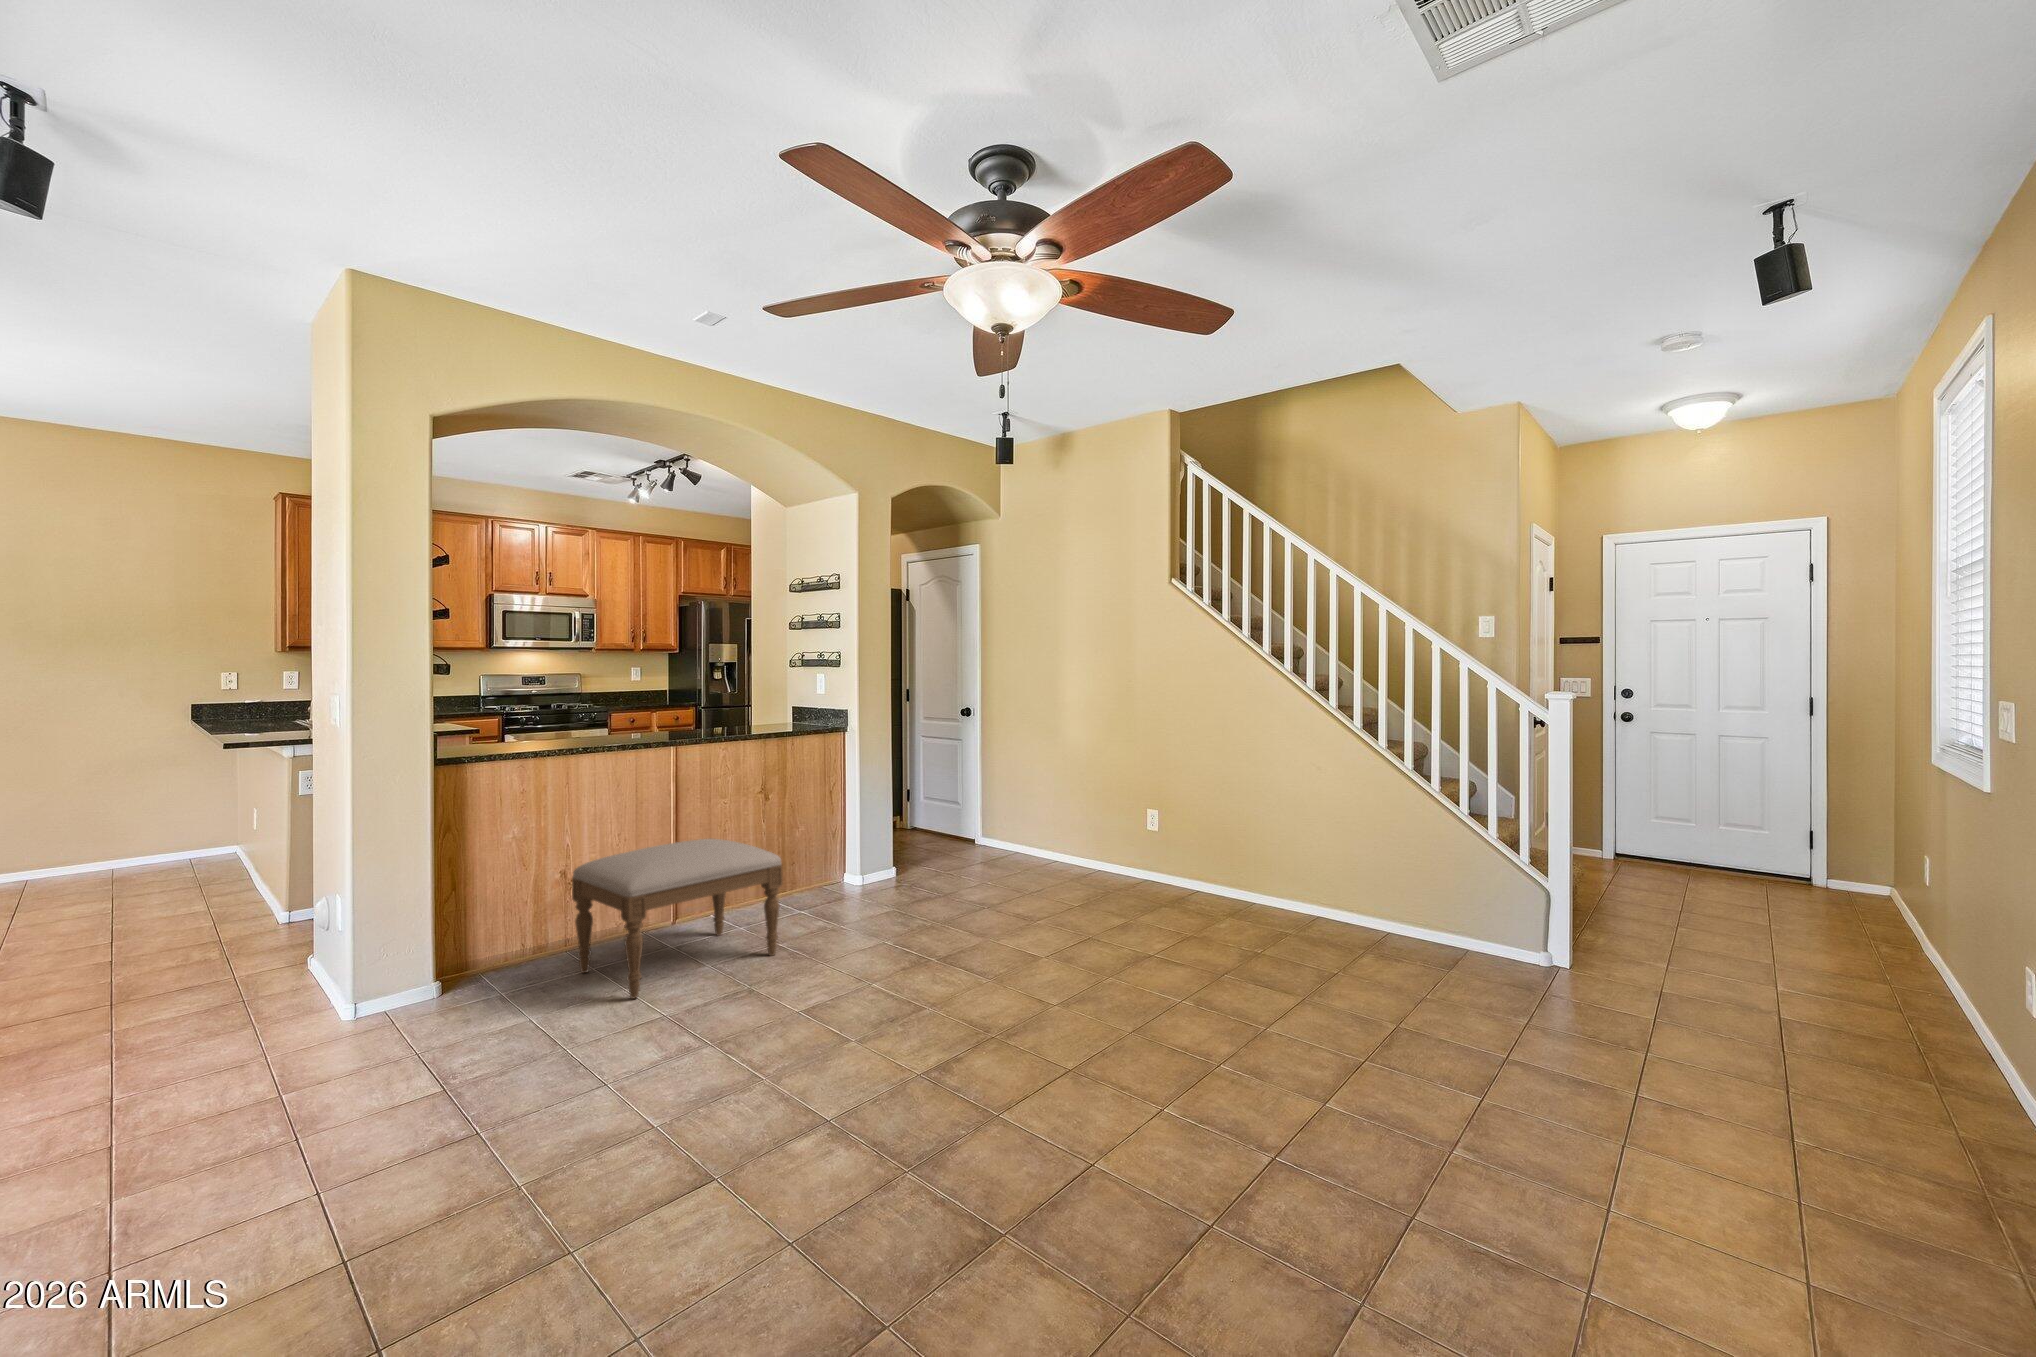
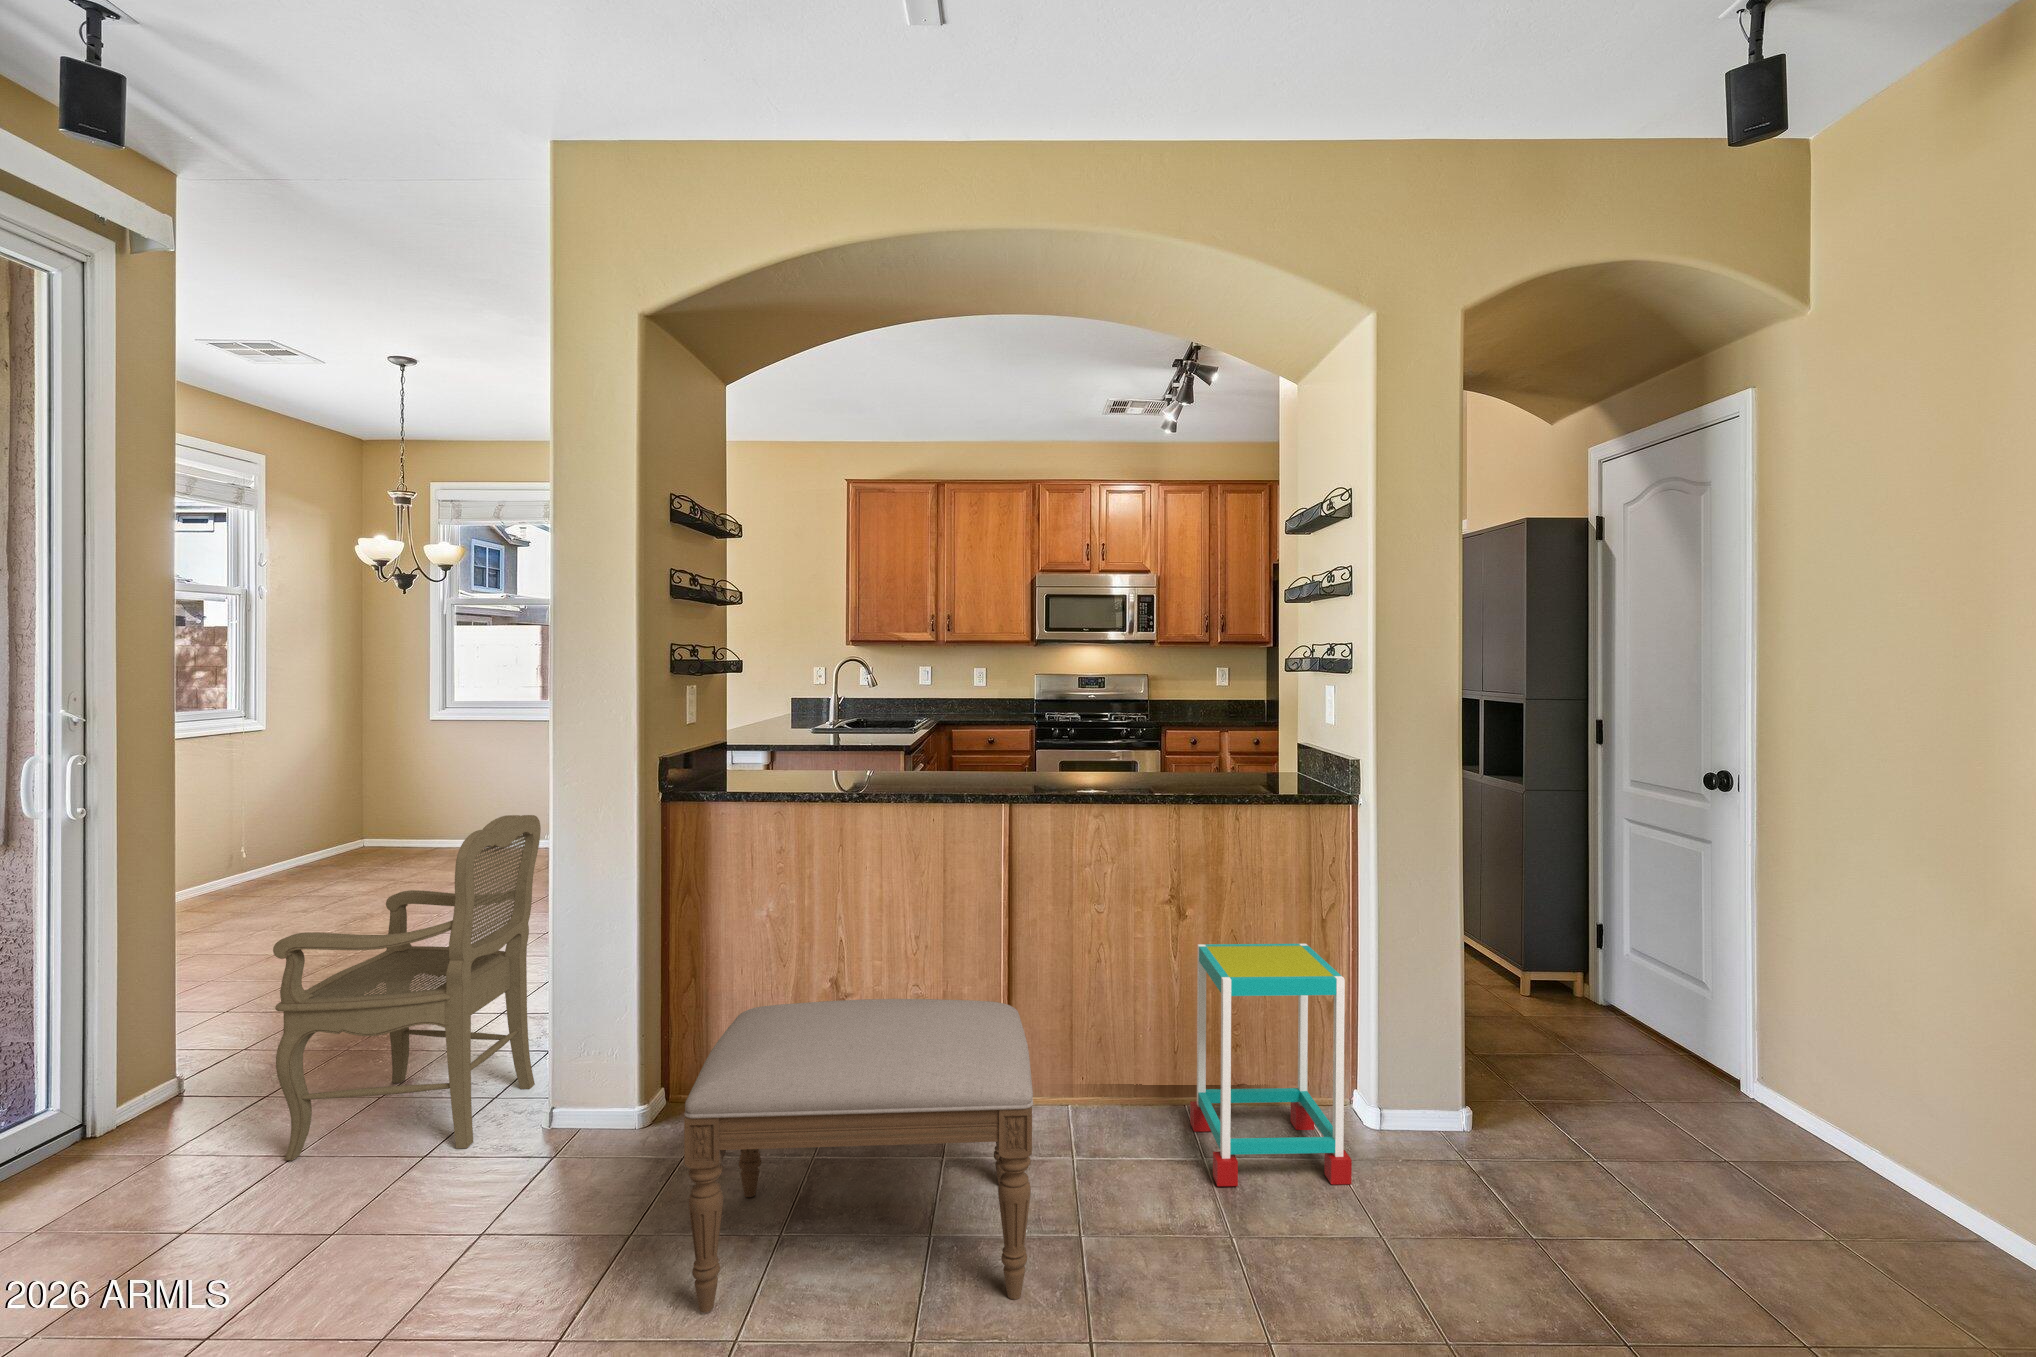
armchair: none [135,778,327,1063] -> present [273,815,541,1160]
side table: none [780,799,868,911] -> present [1190,944,1352,1186]

